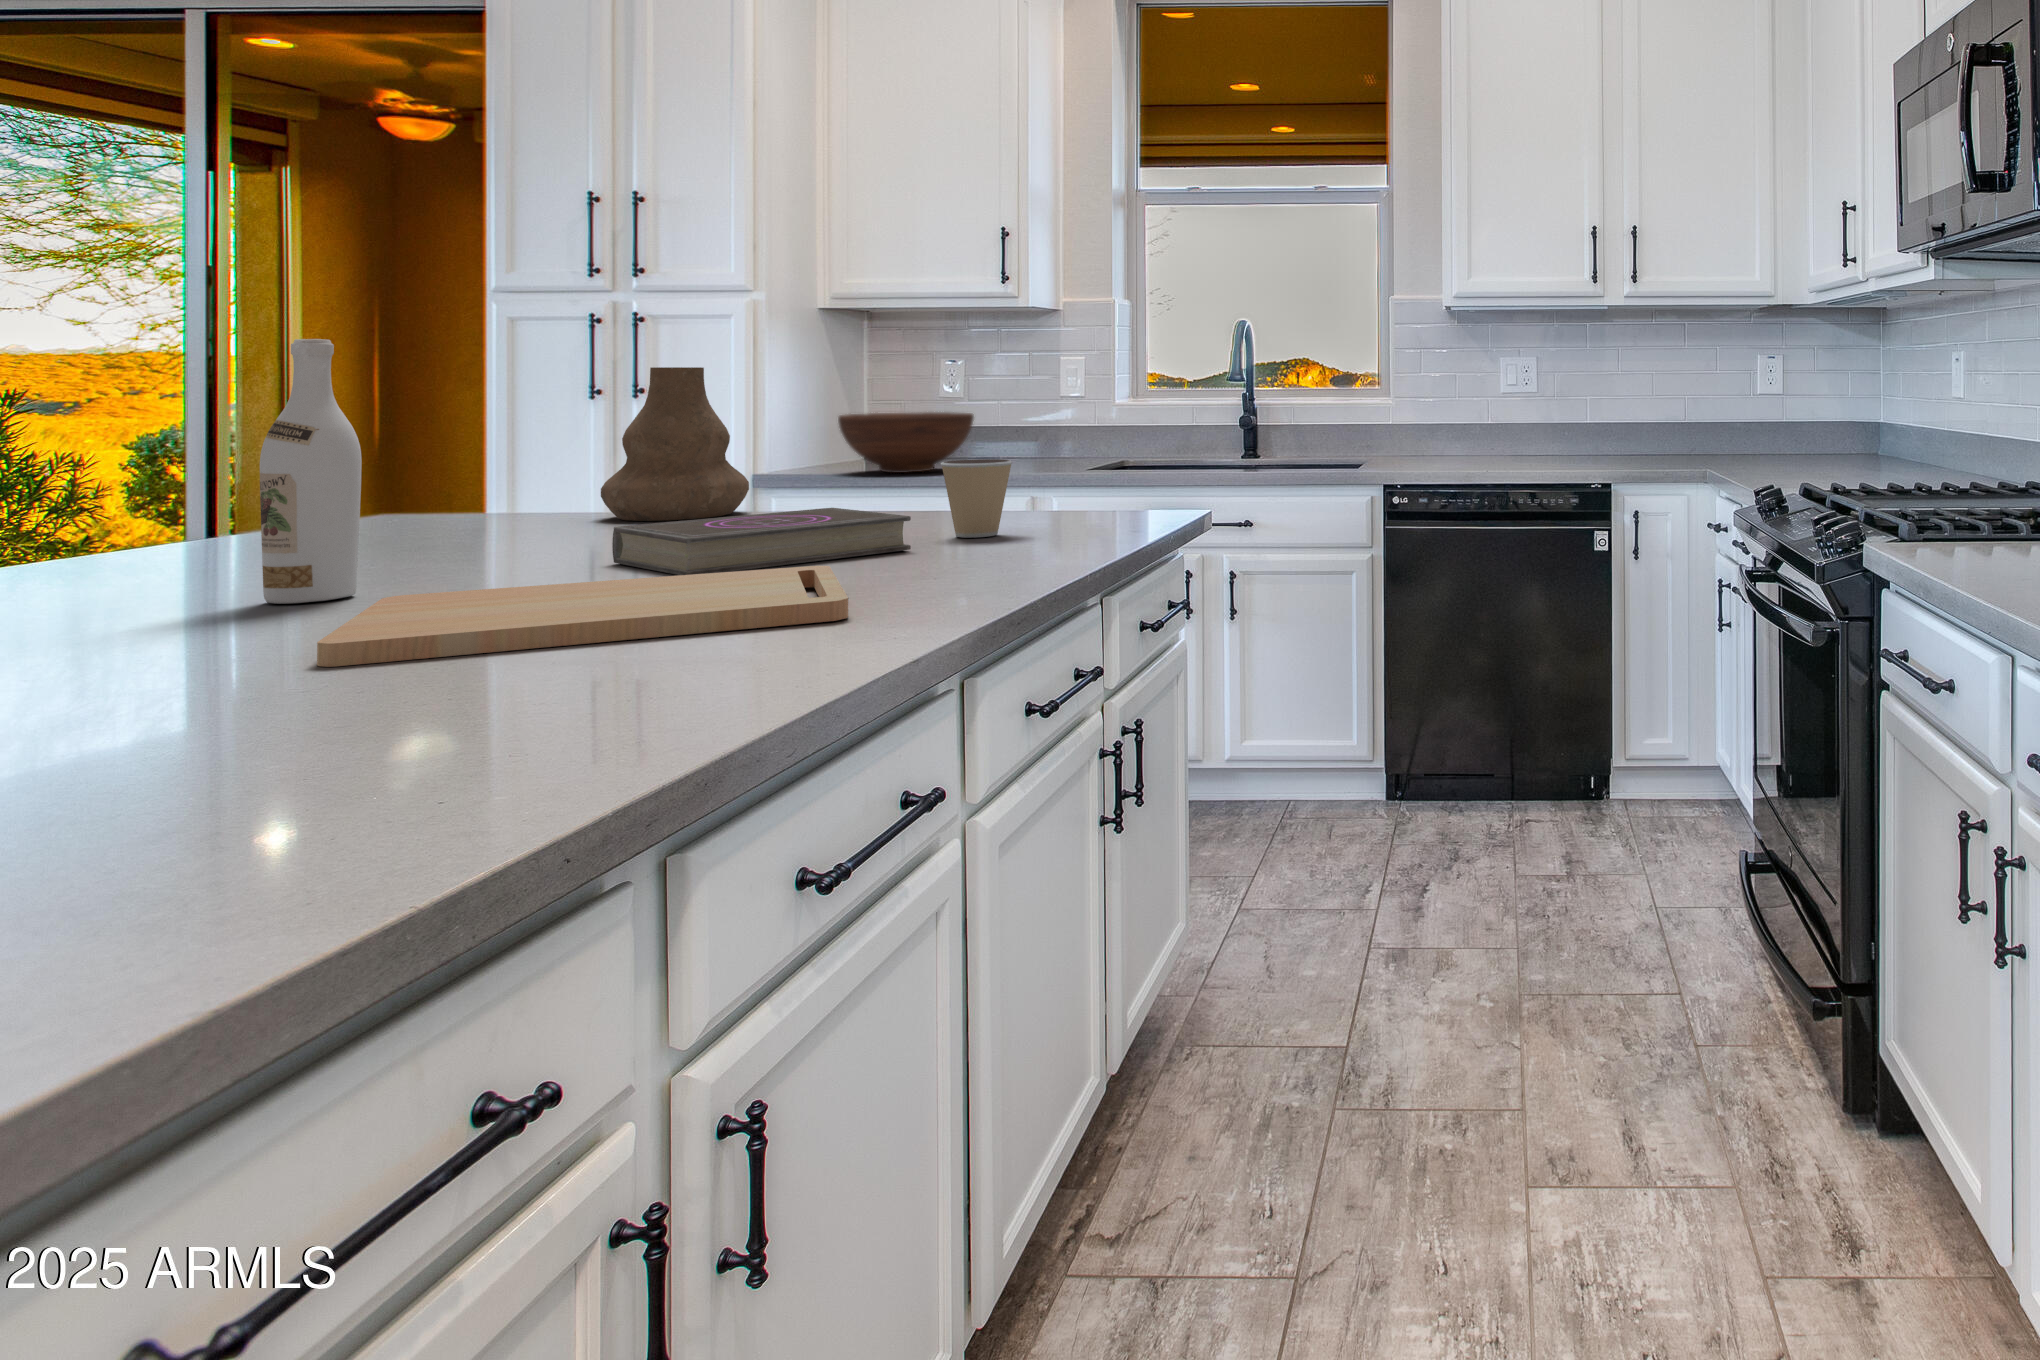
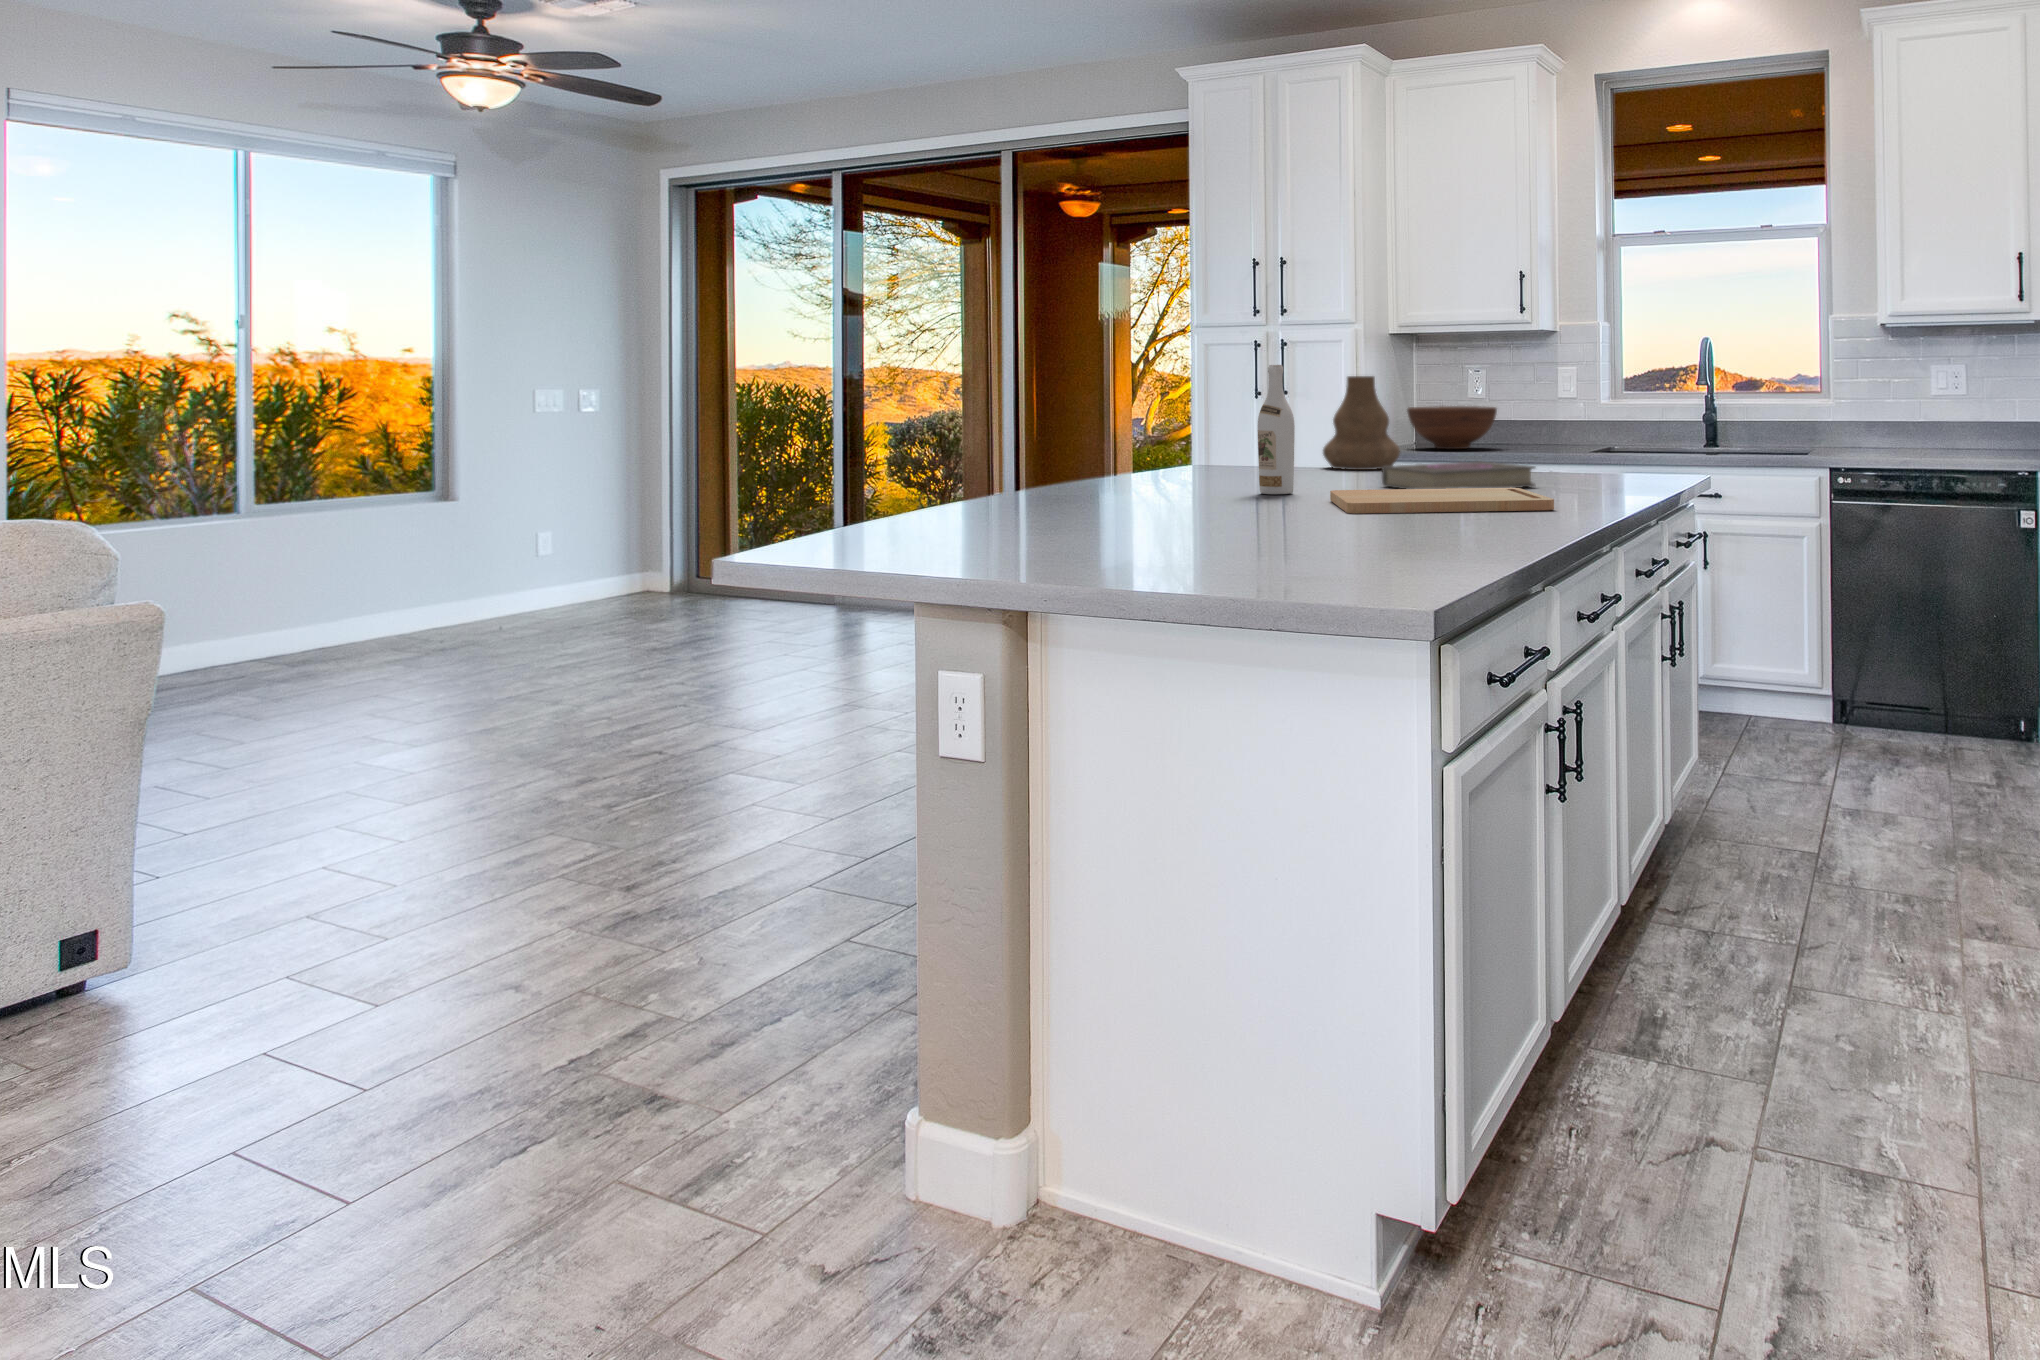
coffee cup: present [941,459,1012,538] -> none [1541,434,1585,483]

